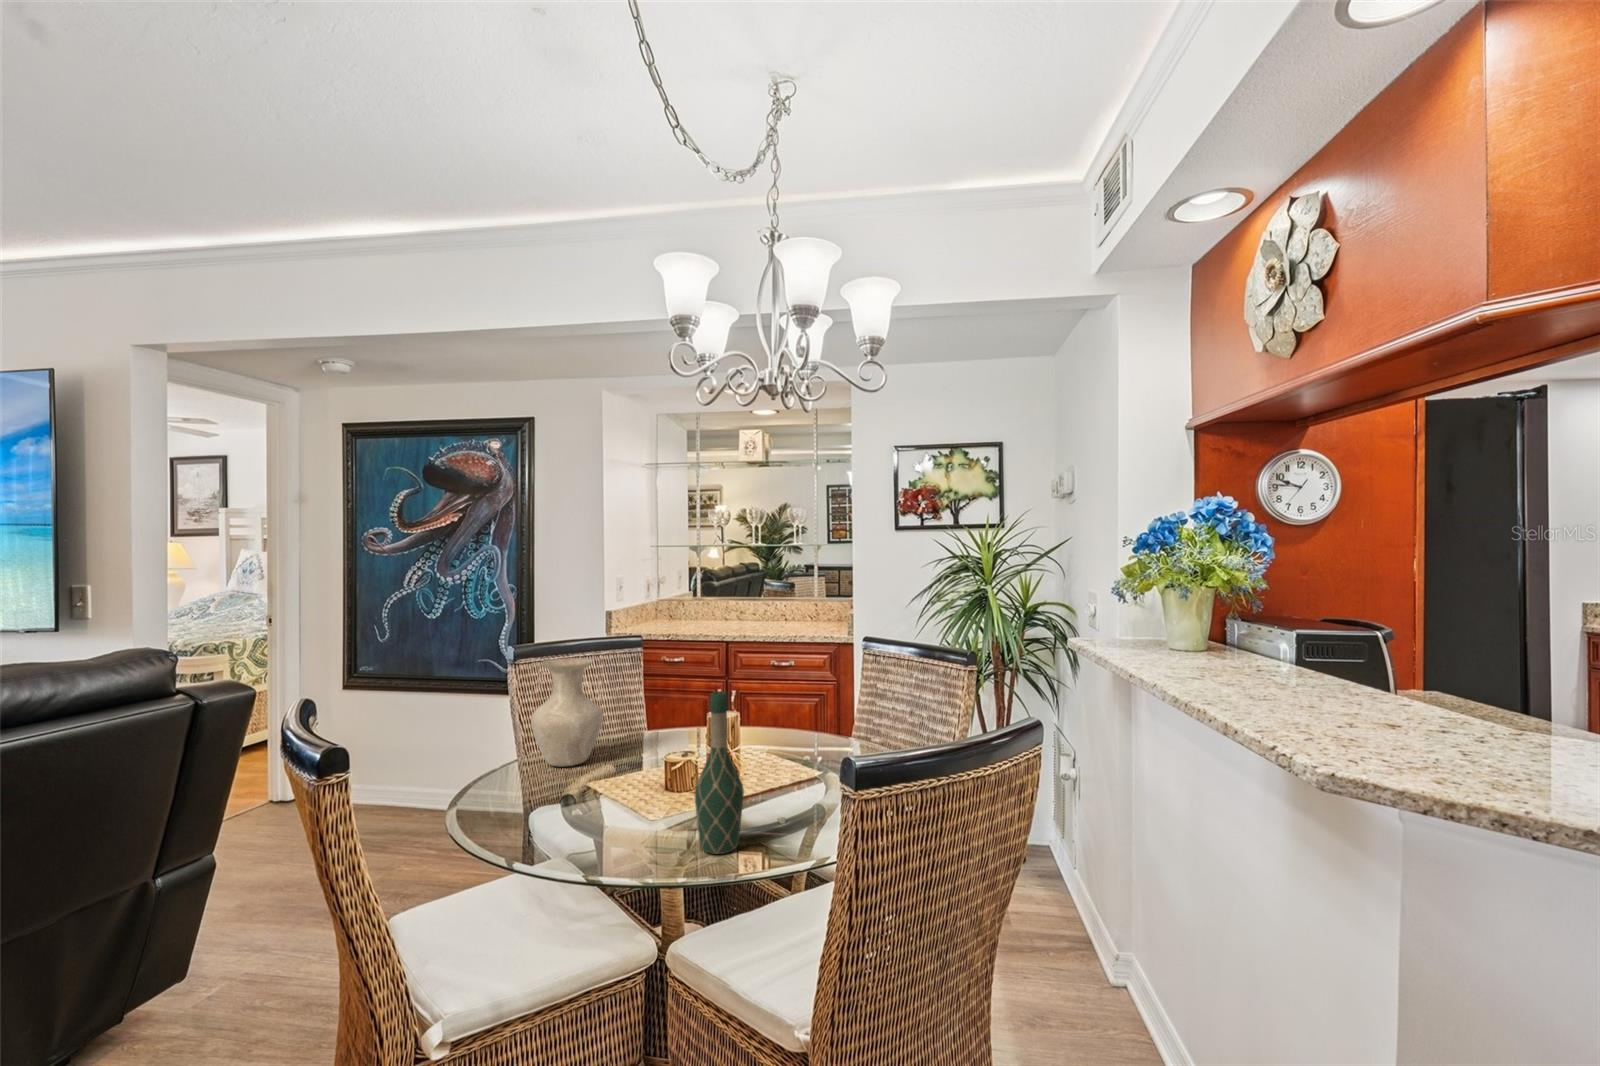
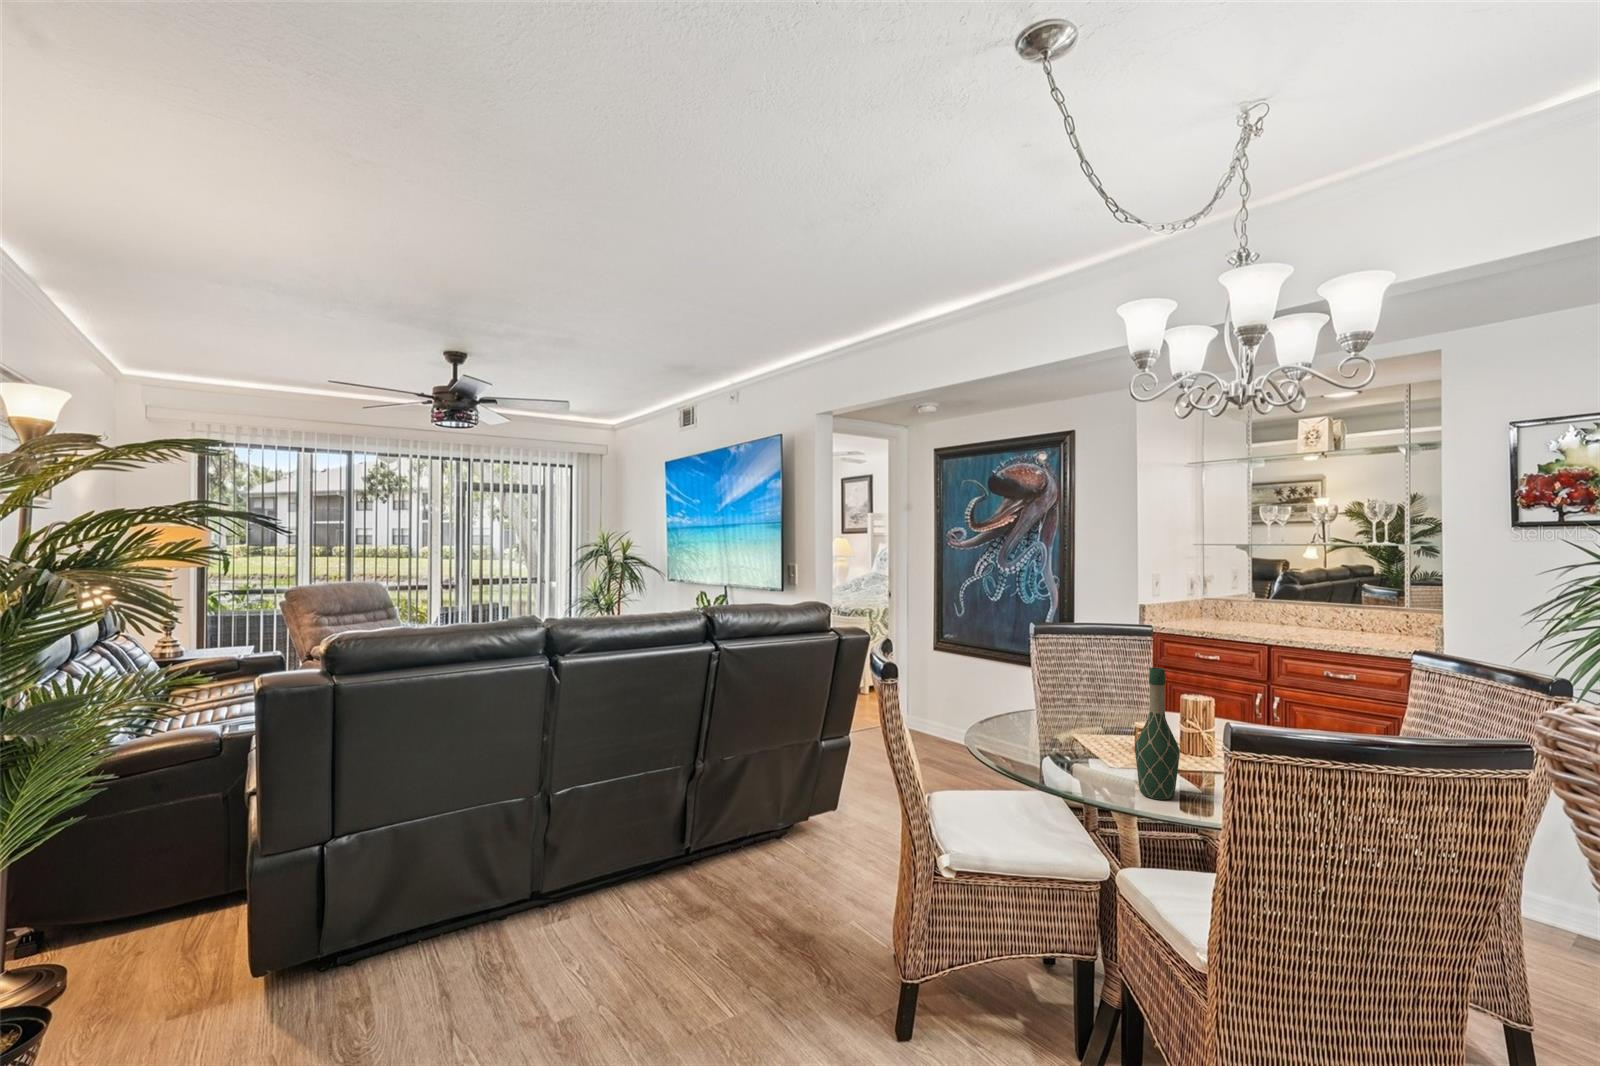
vase: present [531,658,603,766] -> none [1039,636,1098,723]

